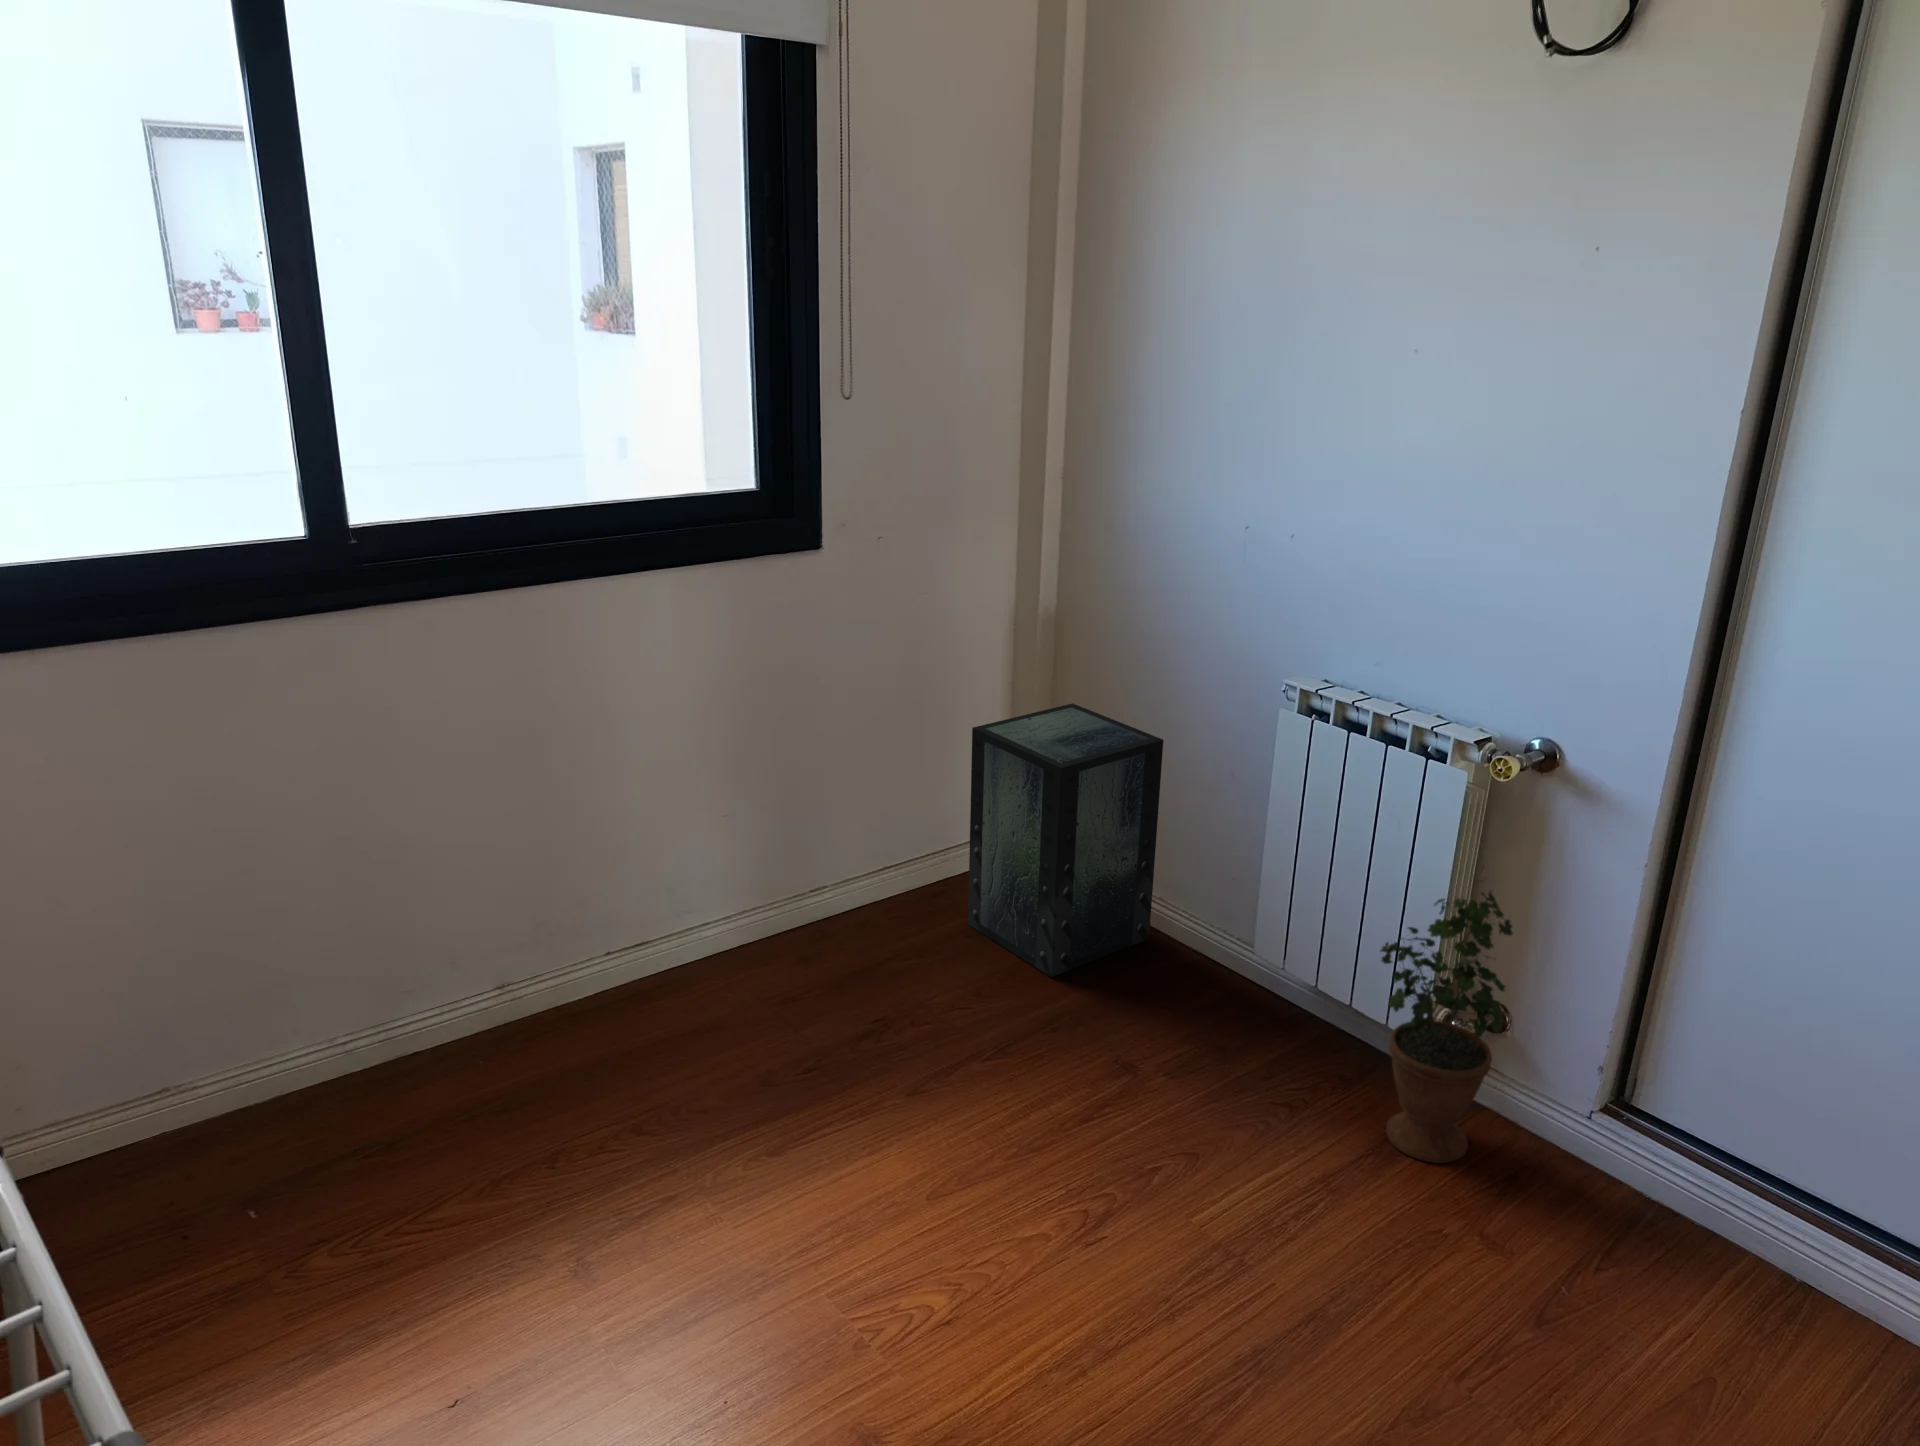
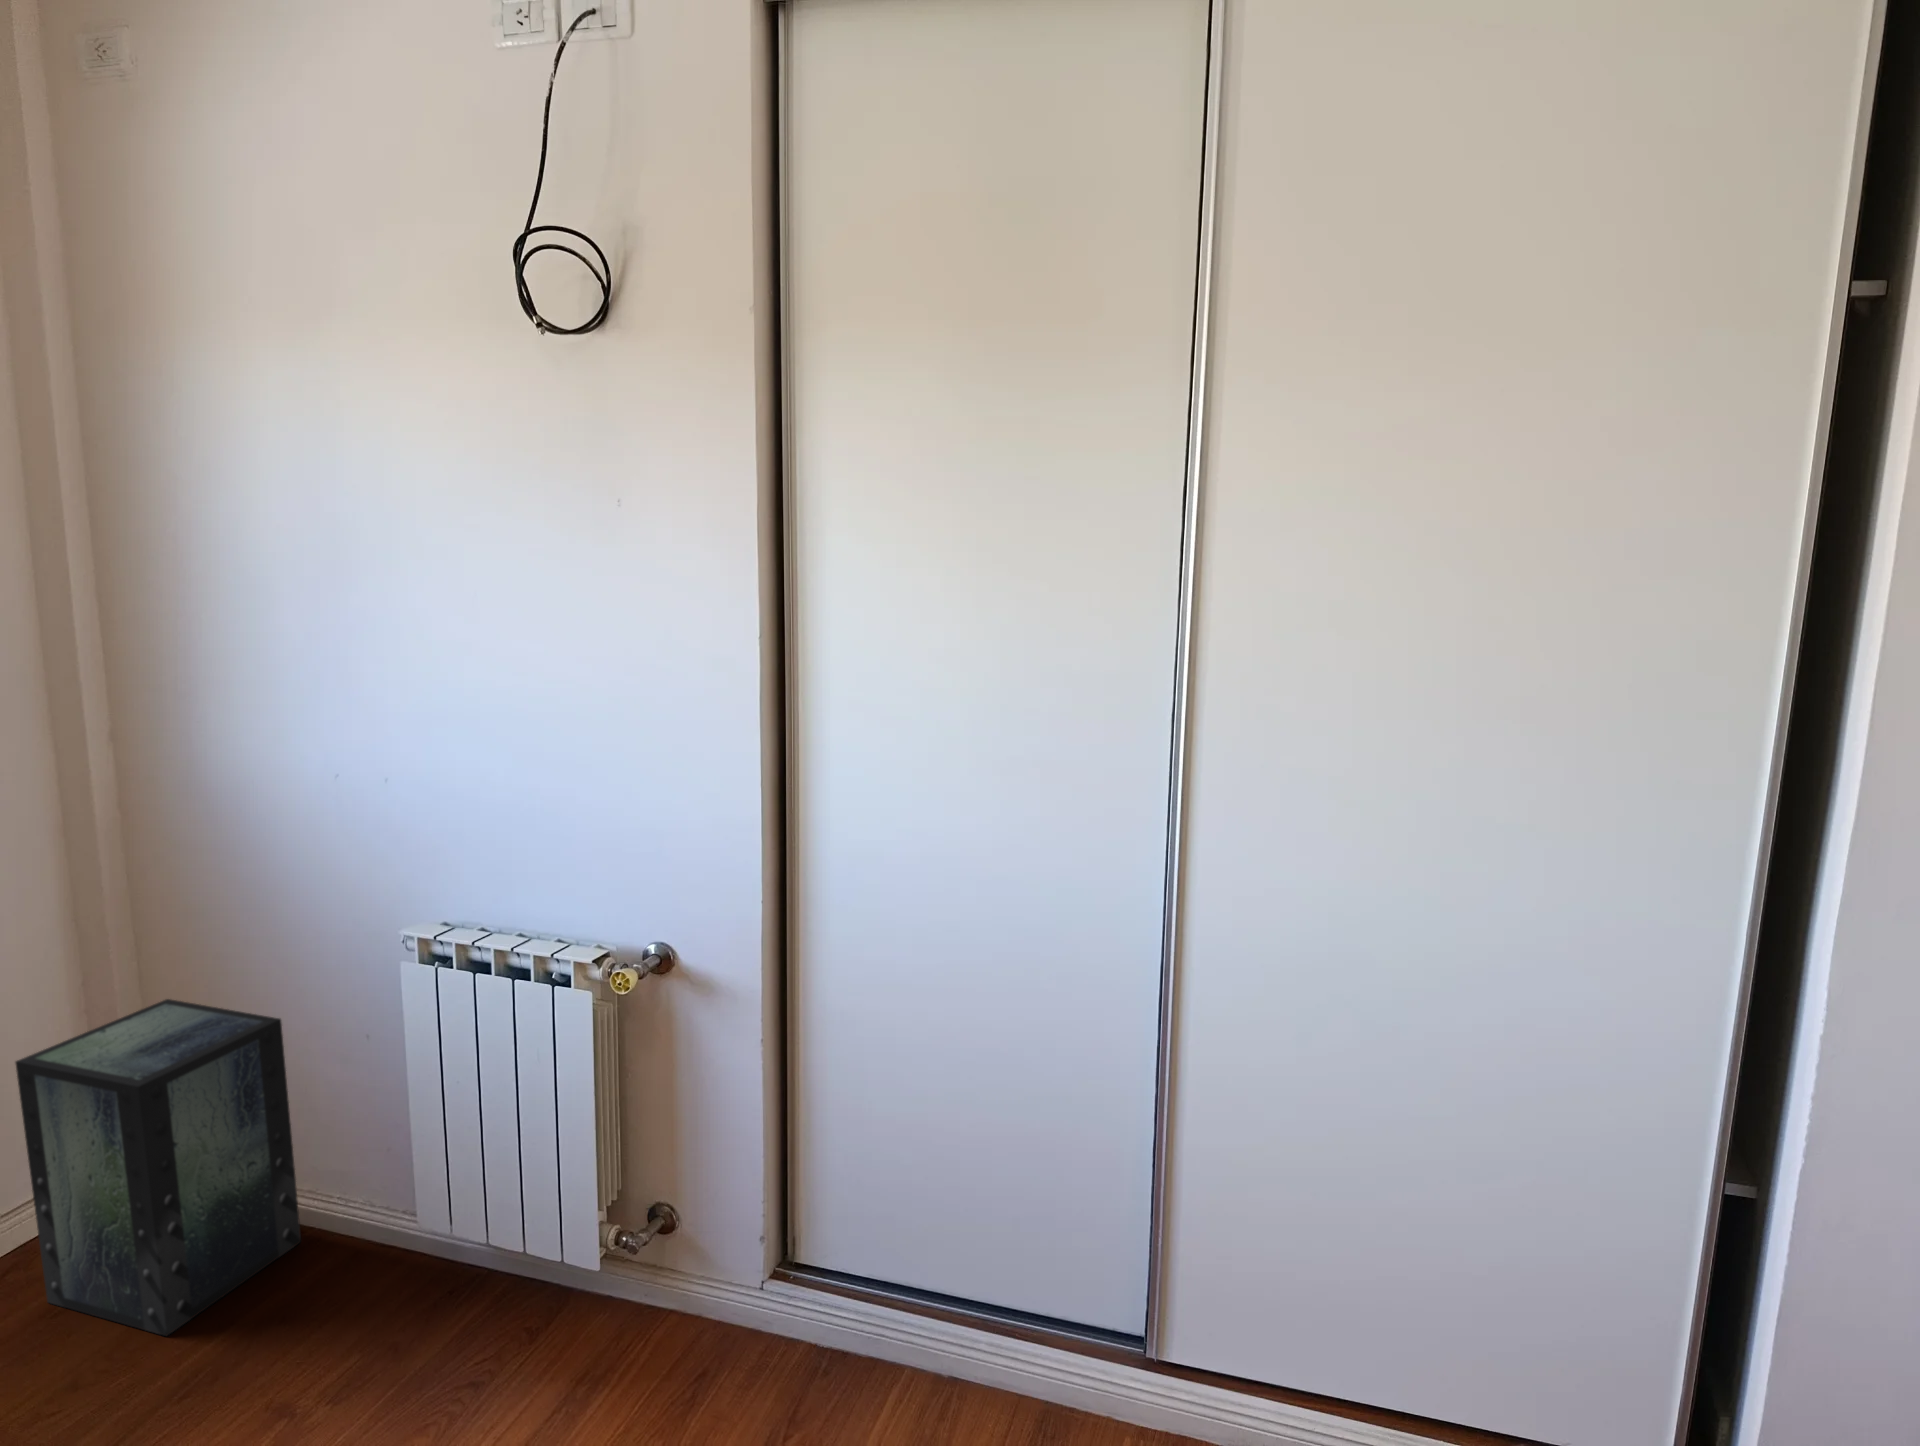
potted plant: present [1381,879,1513,1163] -> none [532,1093,666,1399]

